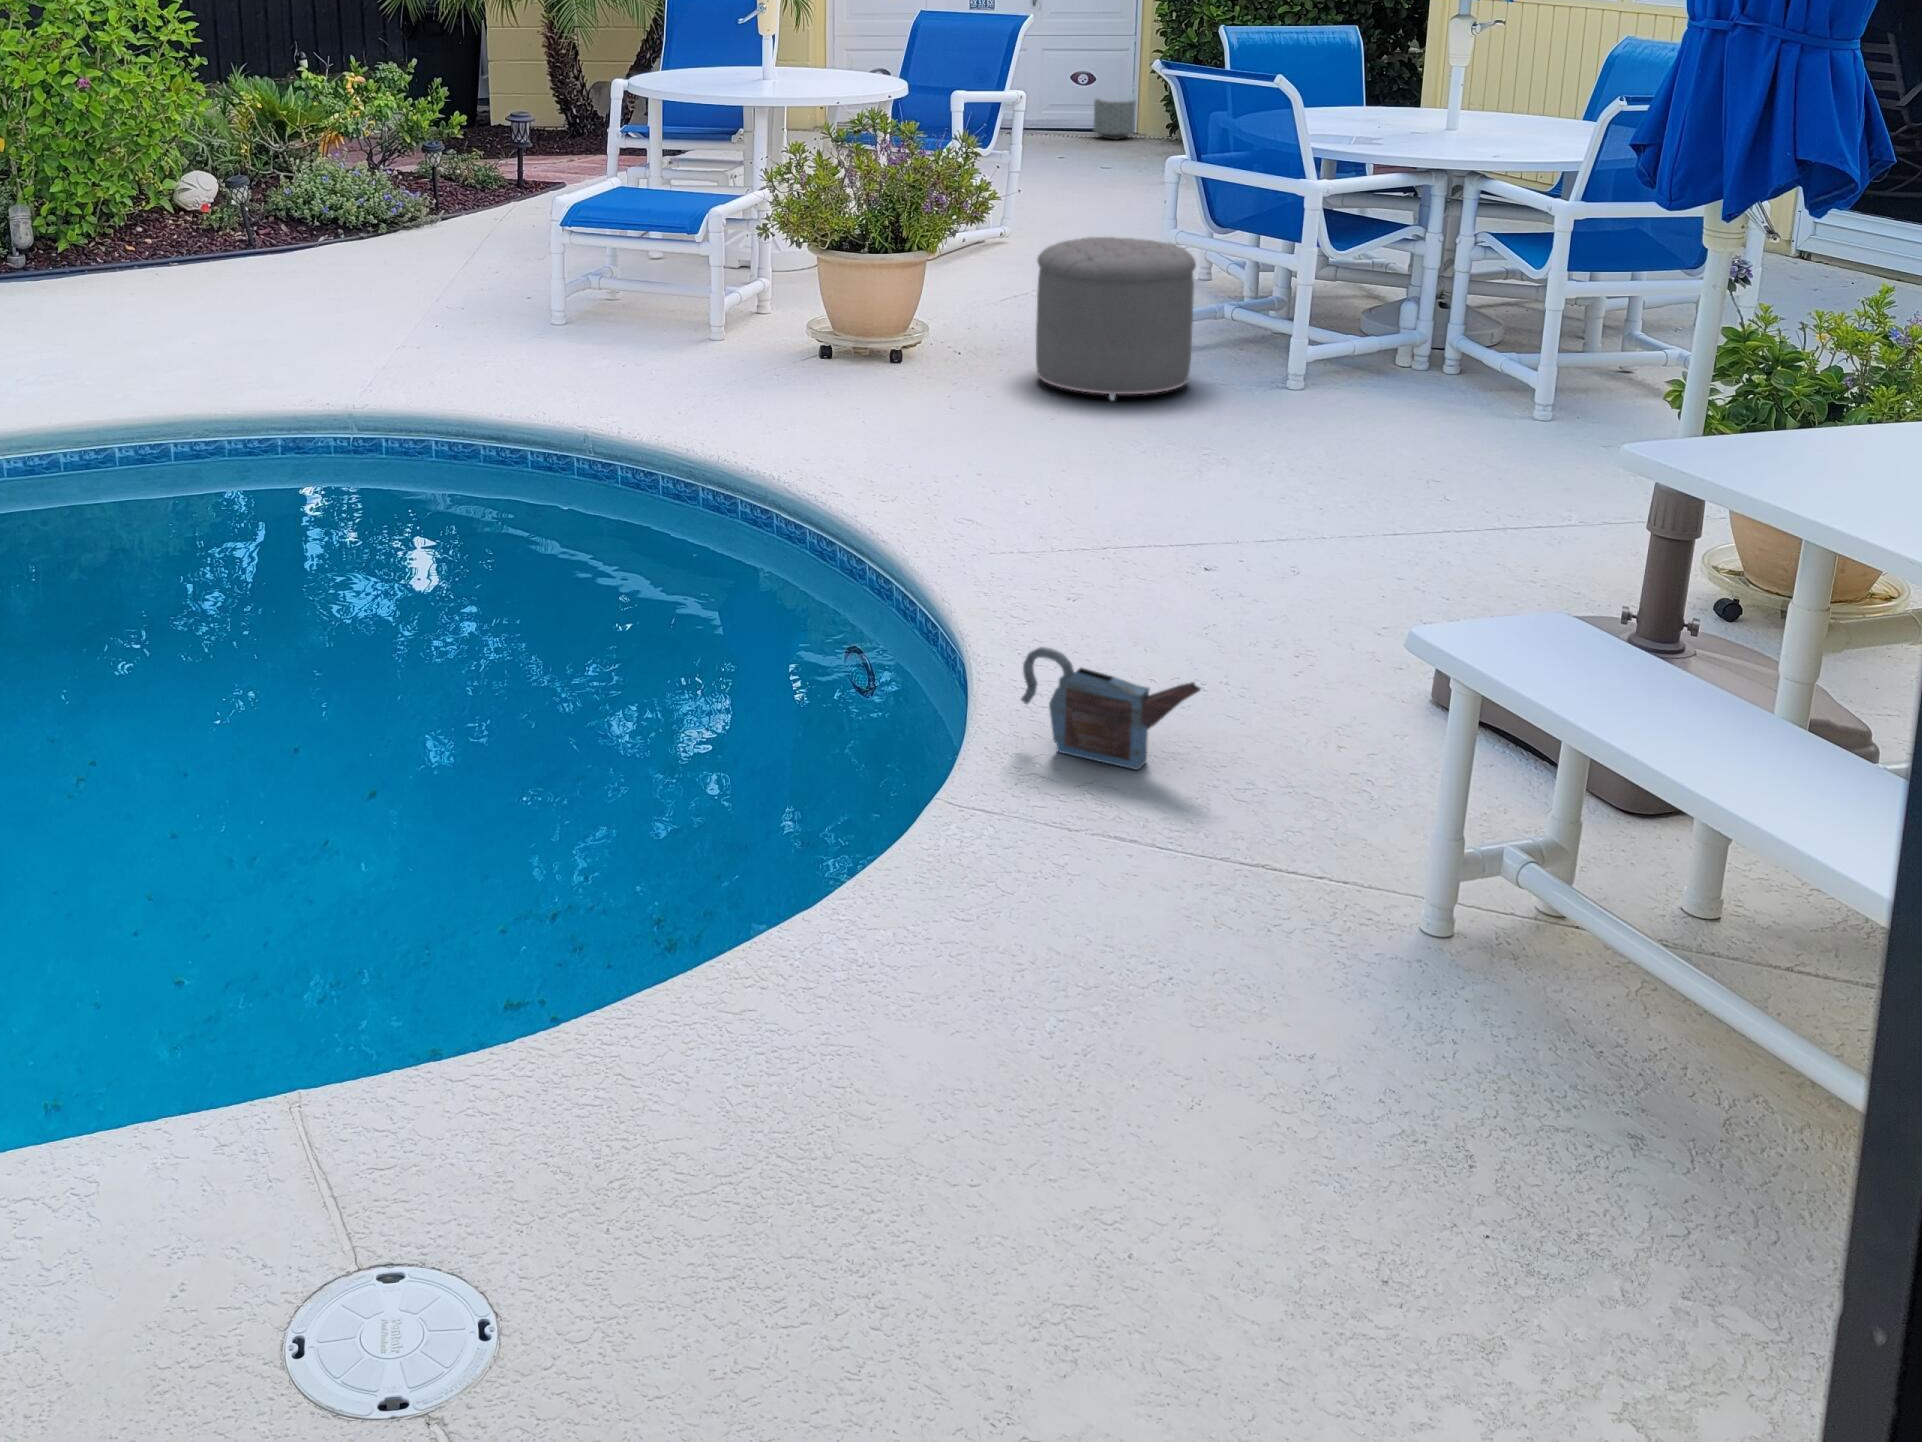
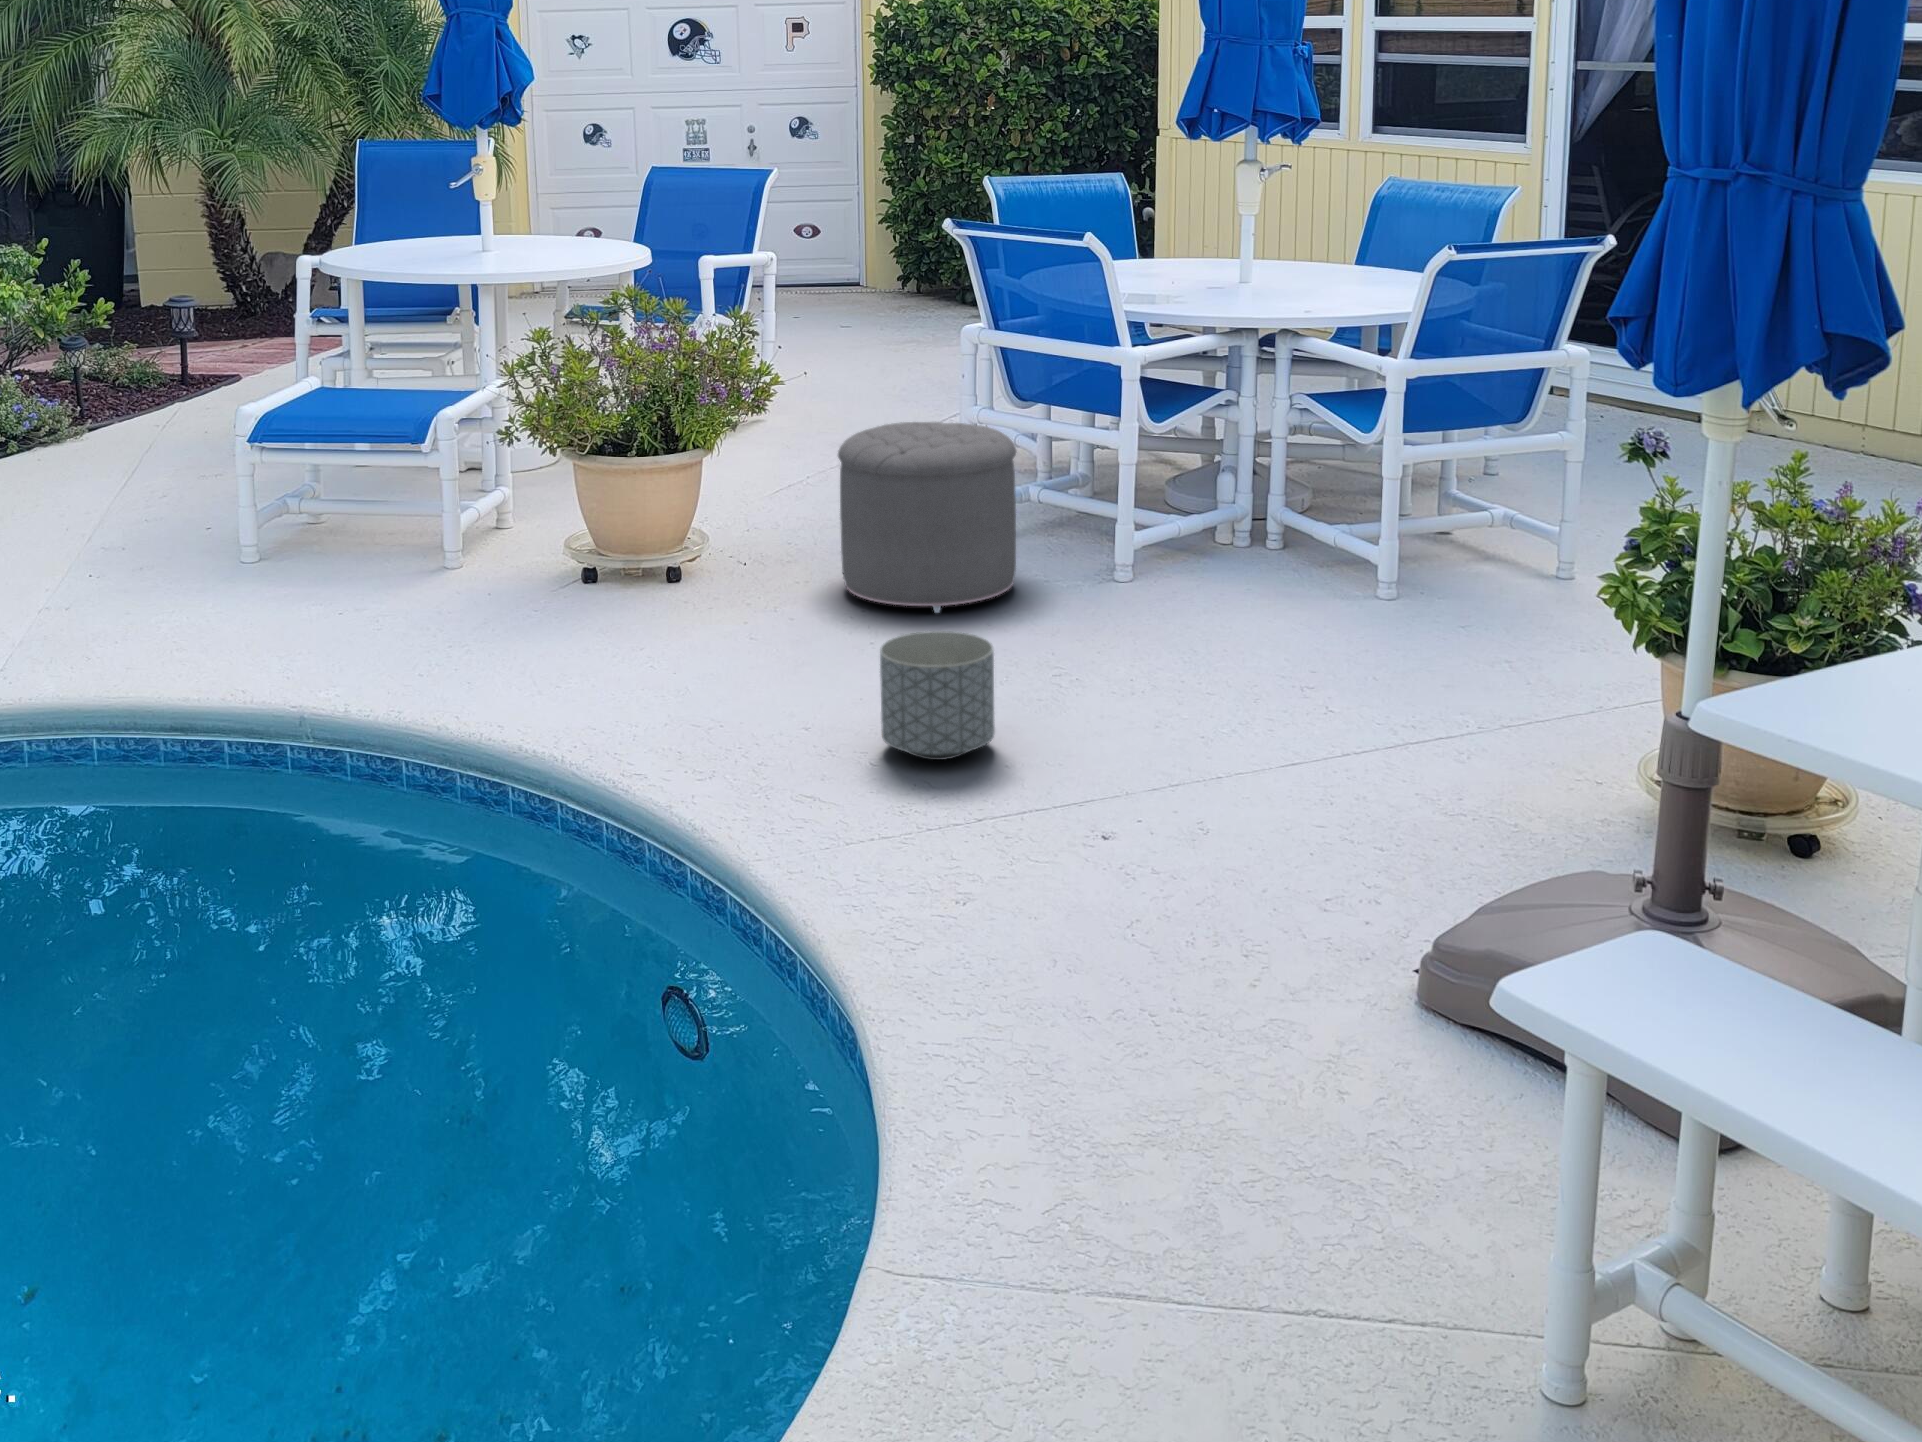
planter: present [1093,99,1136,139] -> present [880,631,995,760]
watering can: present [1021,647,1201,770] -> none [986,1042,1238,1201]

